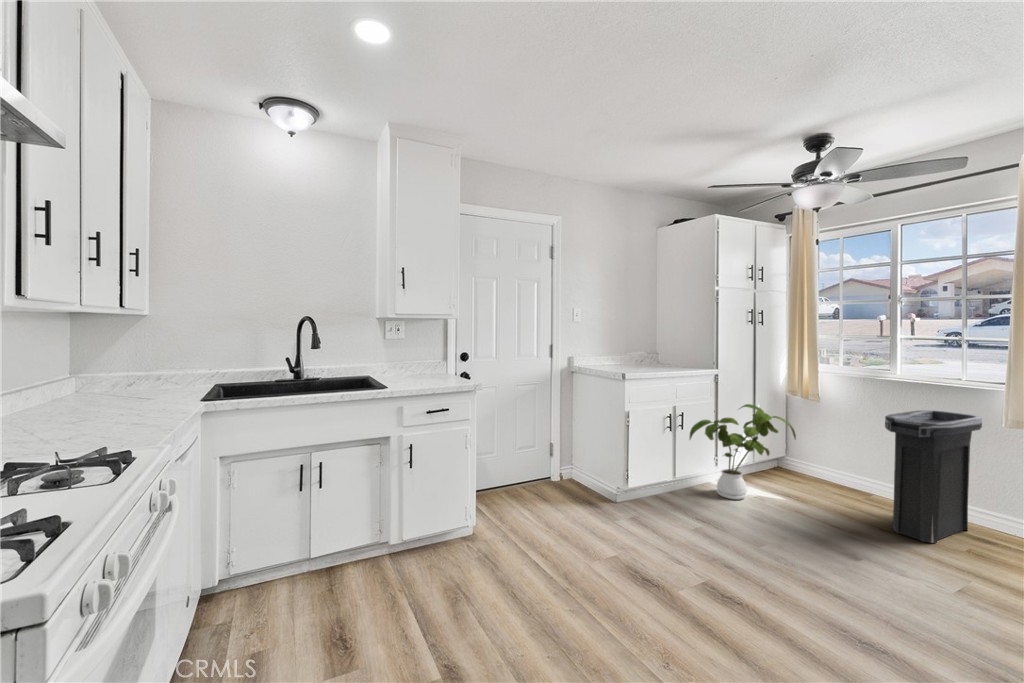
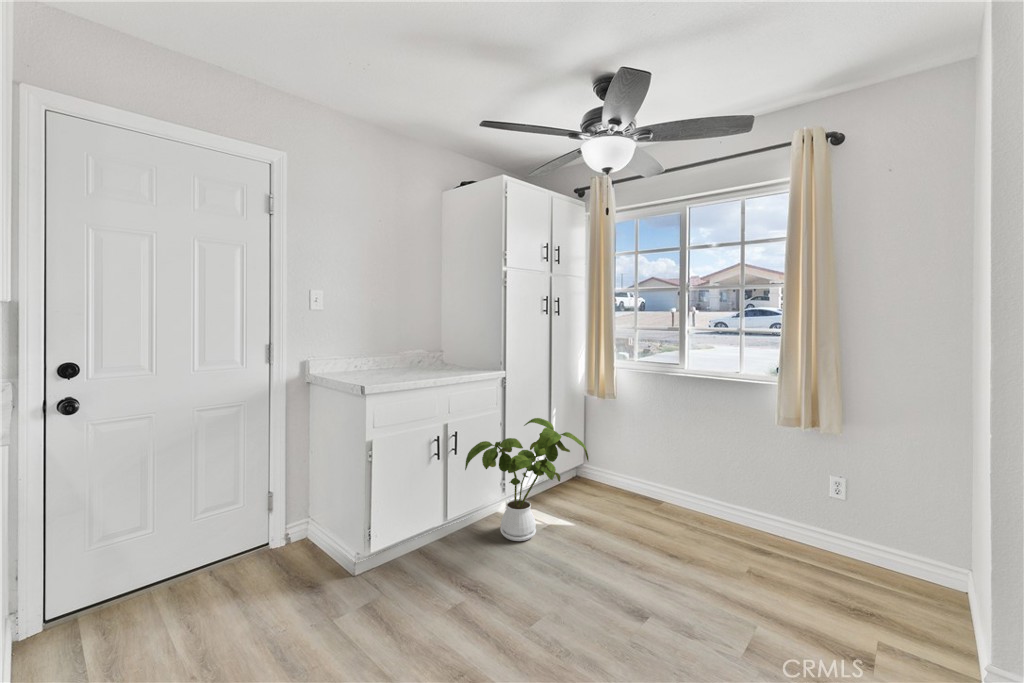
trash can: present [885,410,982,543] -> none [682,413,768,579]

